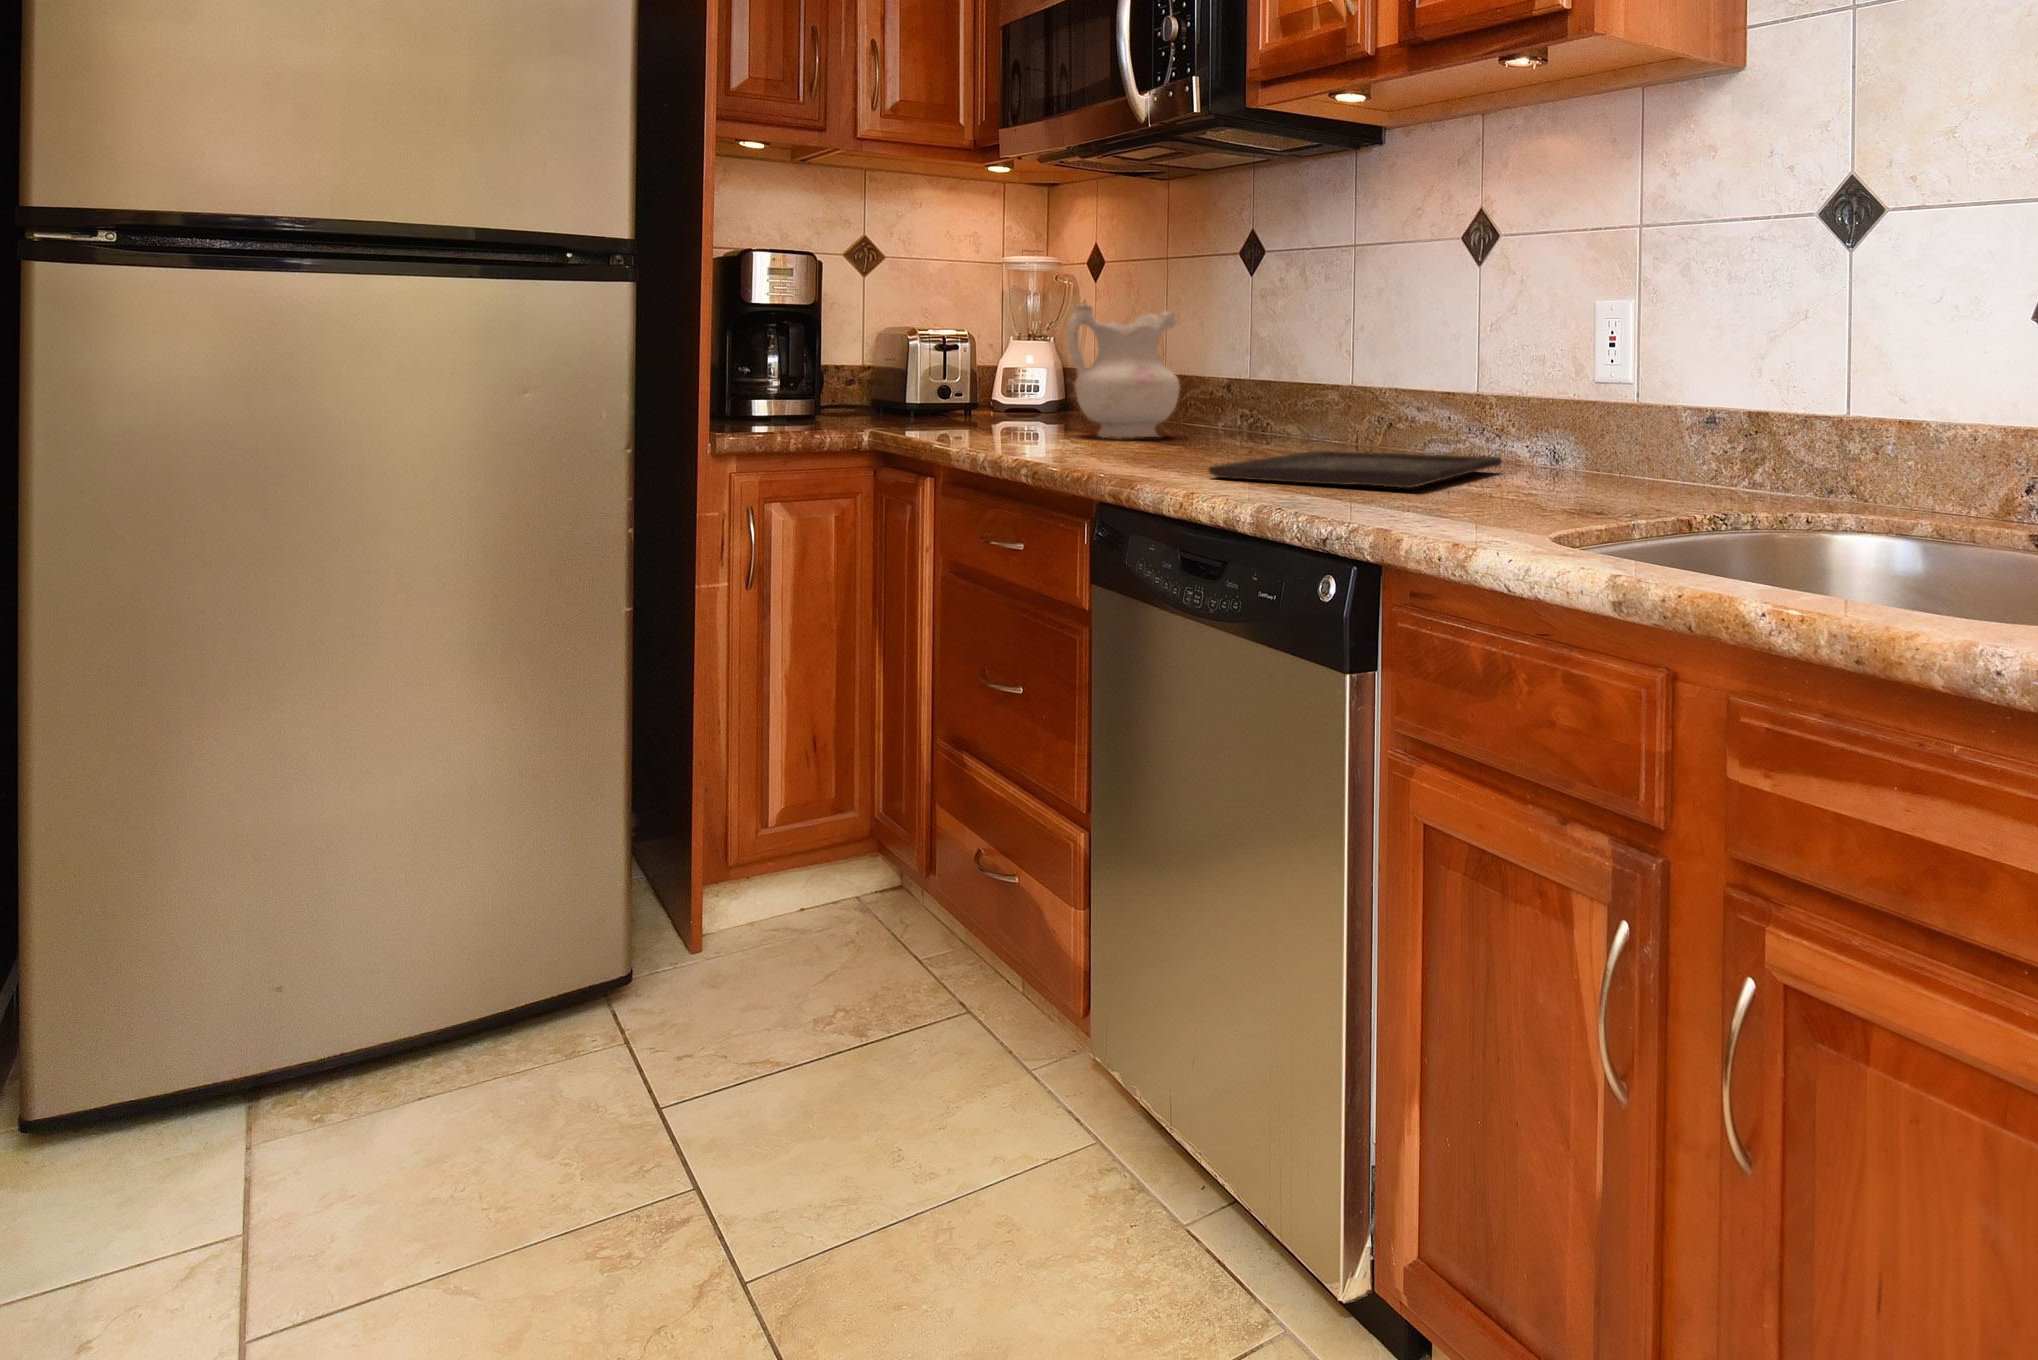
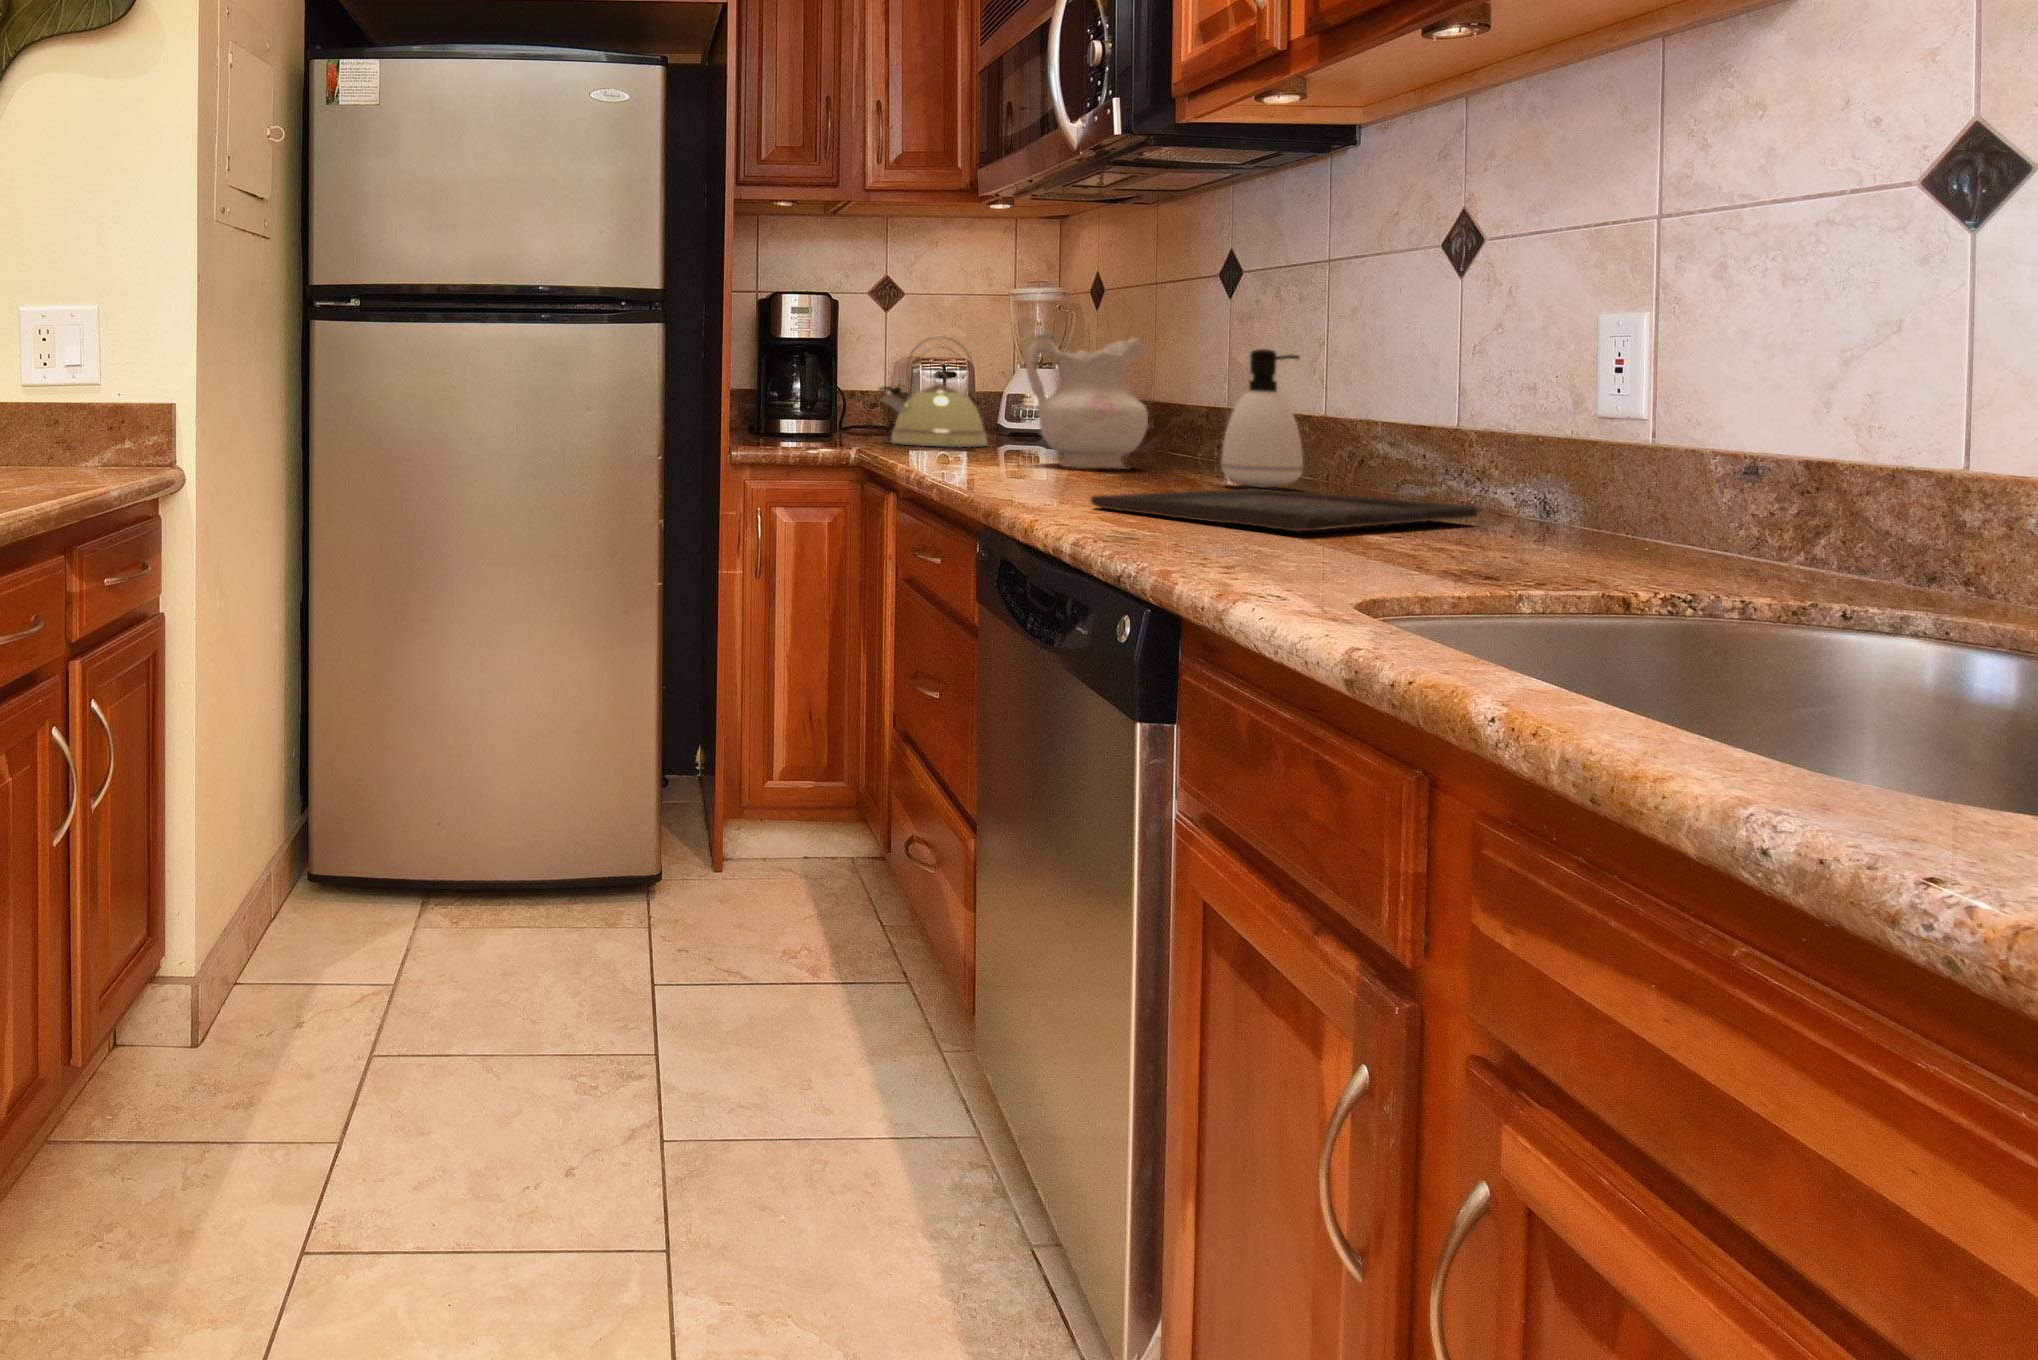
kettle: none [872,305,991,421] -> present [879,336,987,447]
soap dispenser: none [1265,324,1334,449] -> present [1221,349,1303,489]

